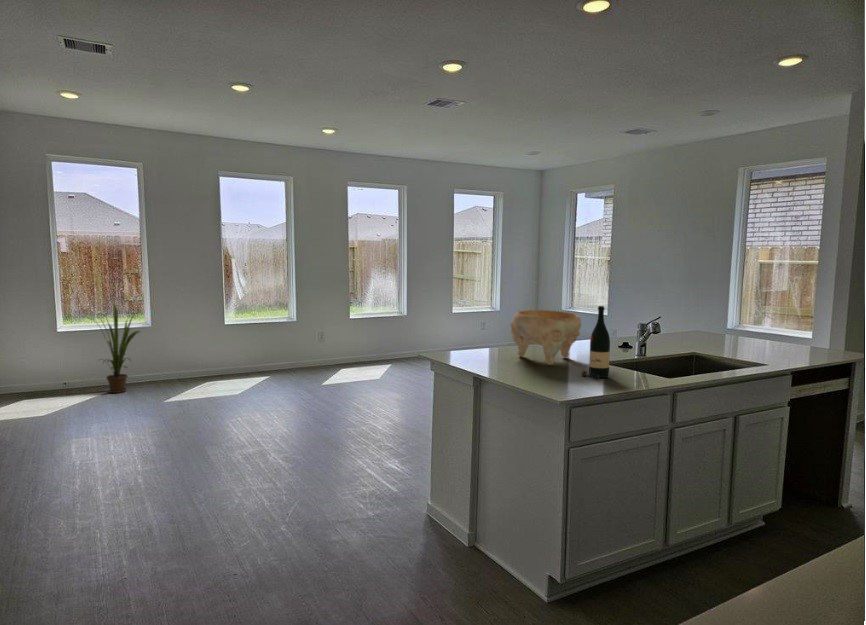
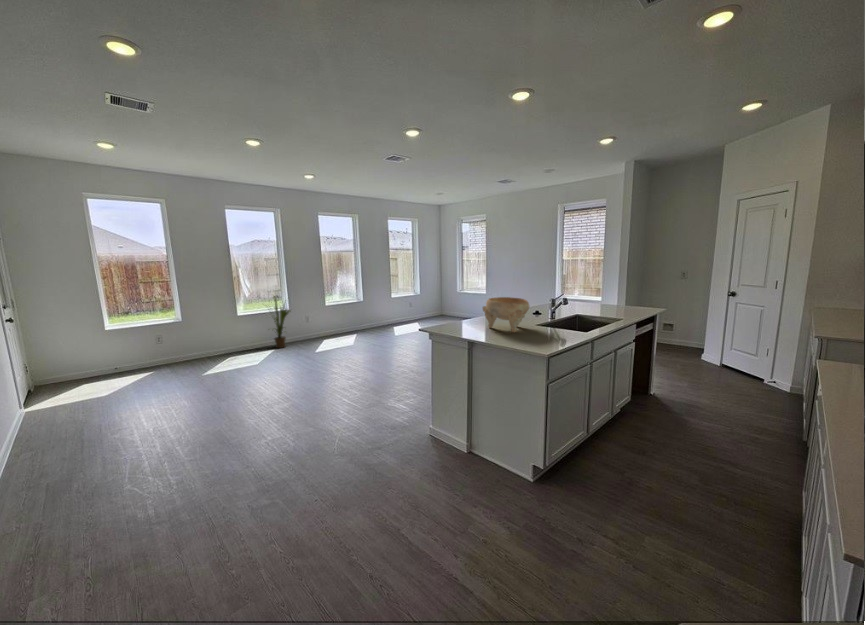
house plant: present [88,304,139,393] -> present [274,297,290,348]
wine bottle: present [582,306,610,379] -> none [540,294,558,340]

